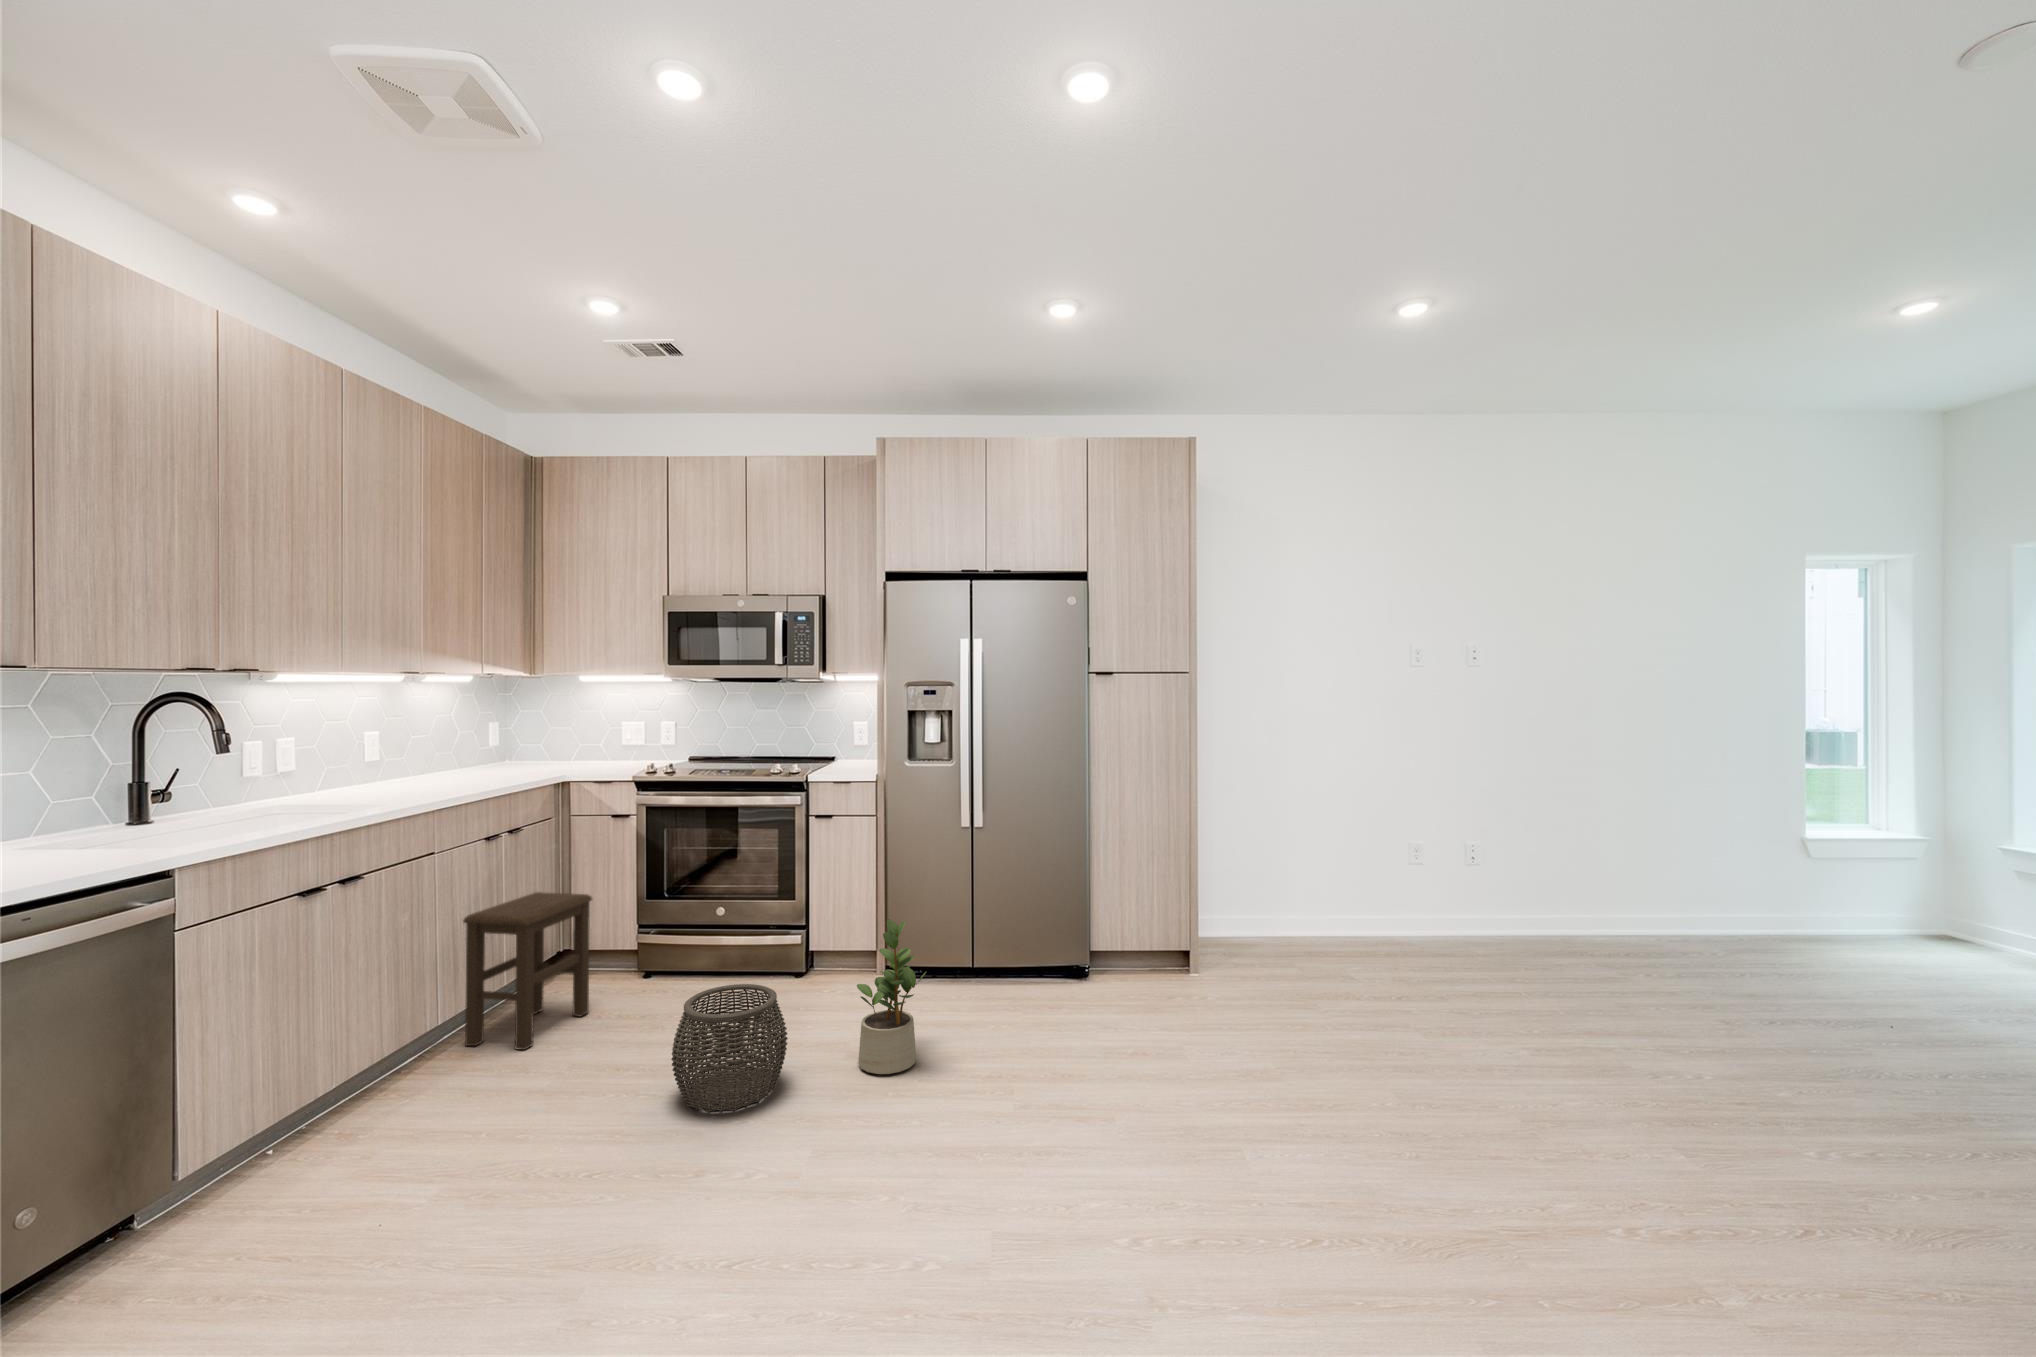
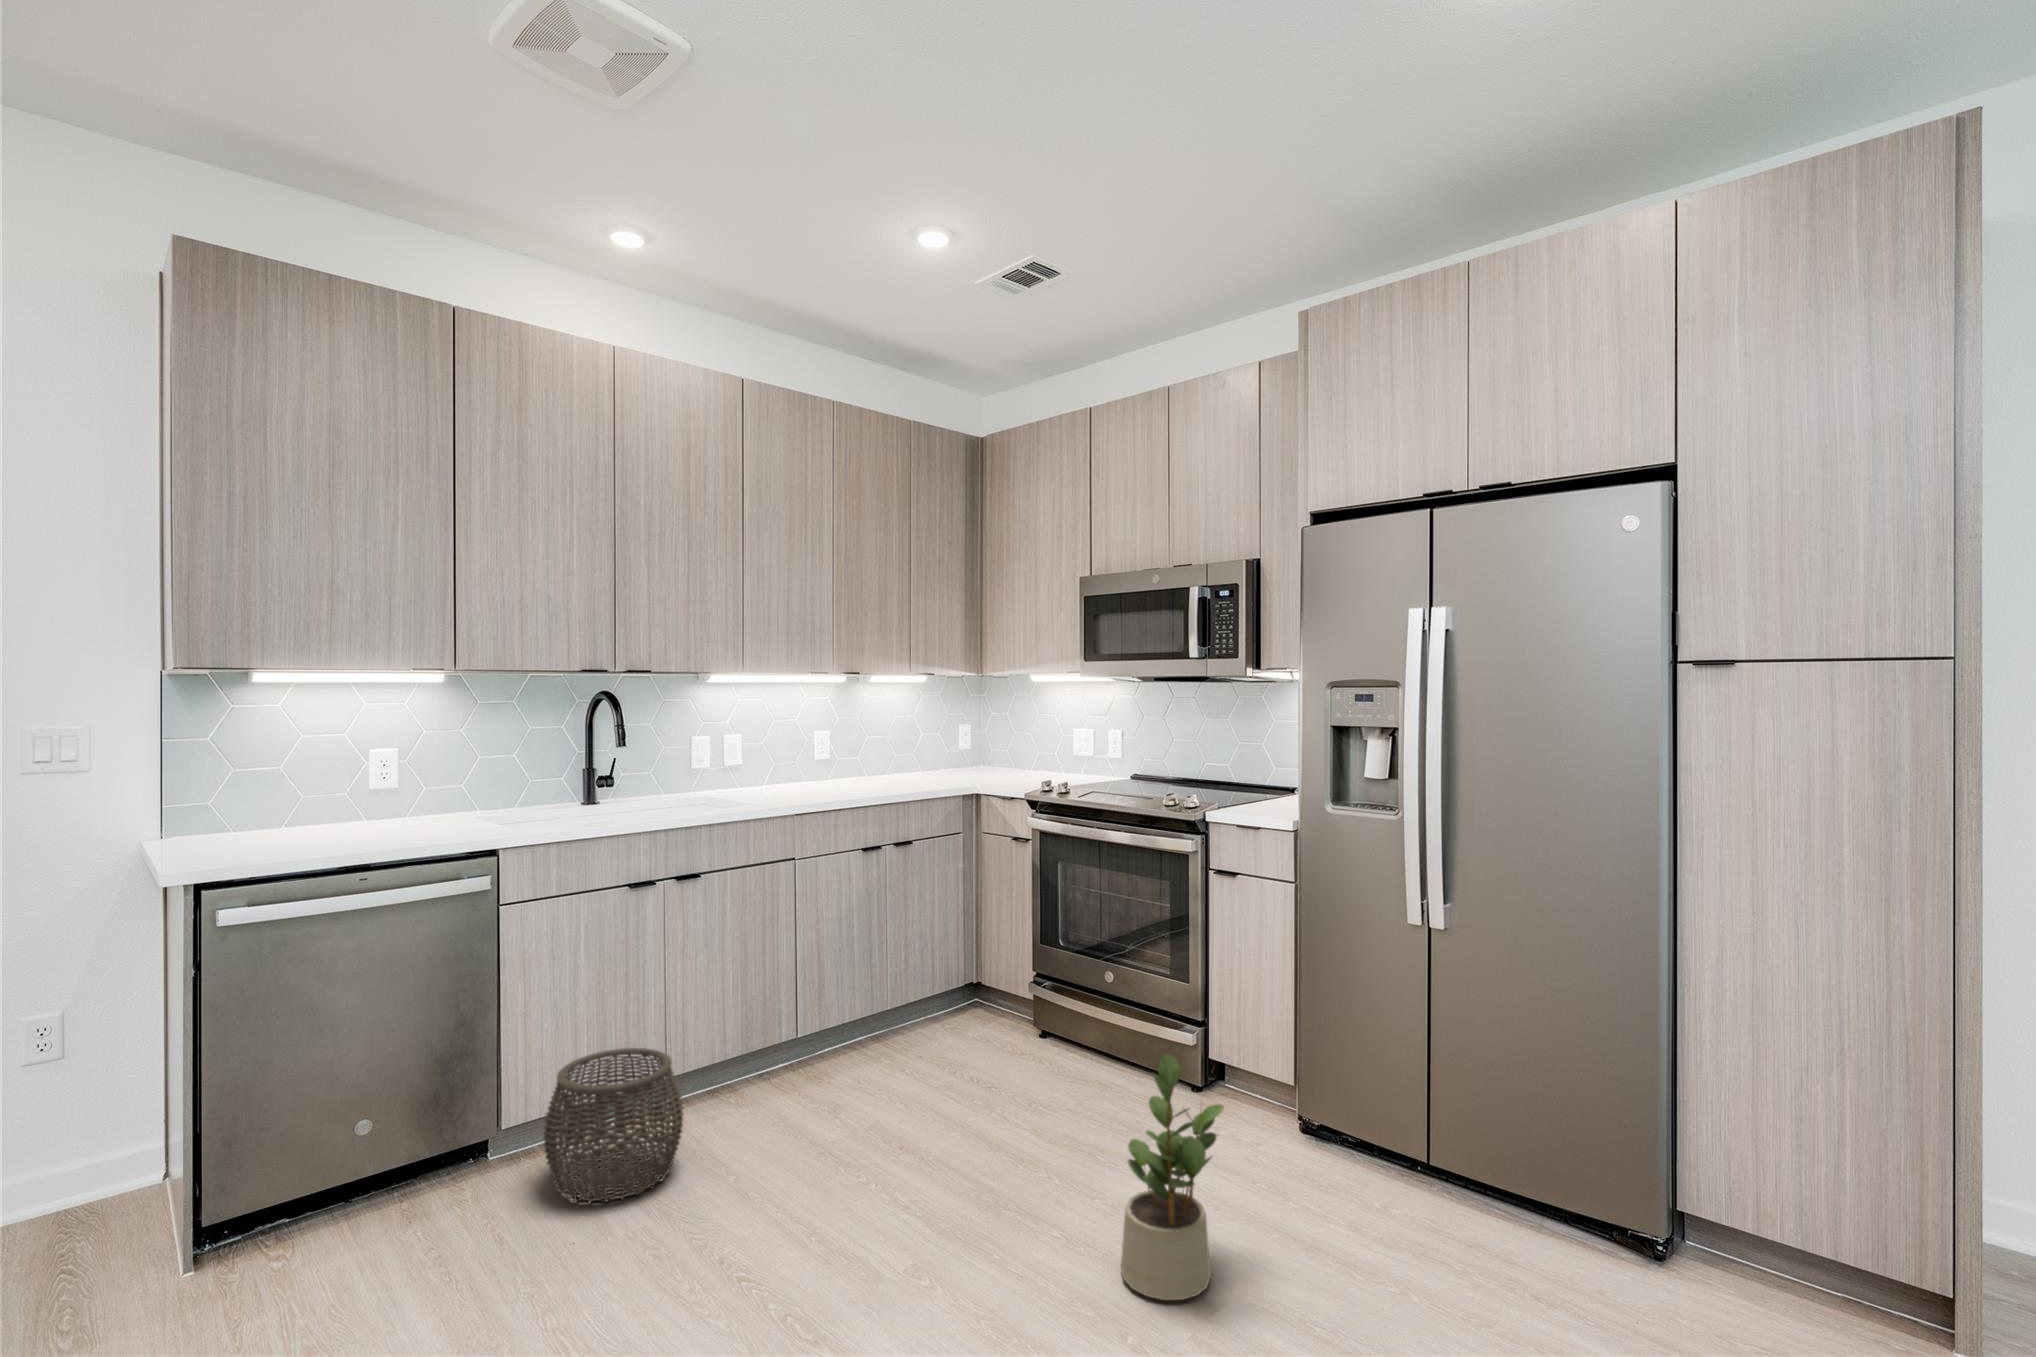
stool: present [463,892,592,1050] -> none [823,916,951,1090]
woven basket: present [671,984,788,1112] -> present [544,1048,683,1203]

